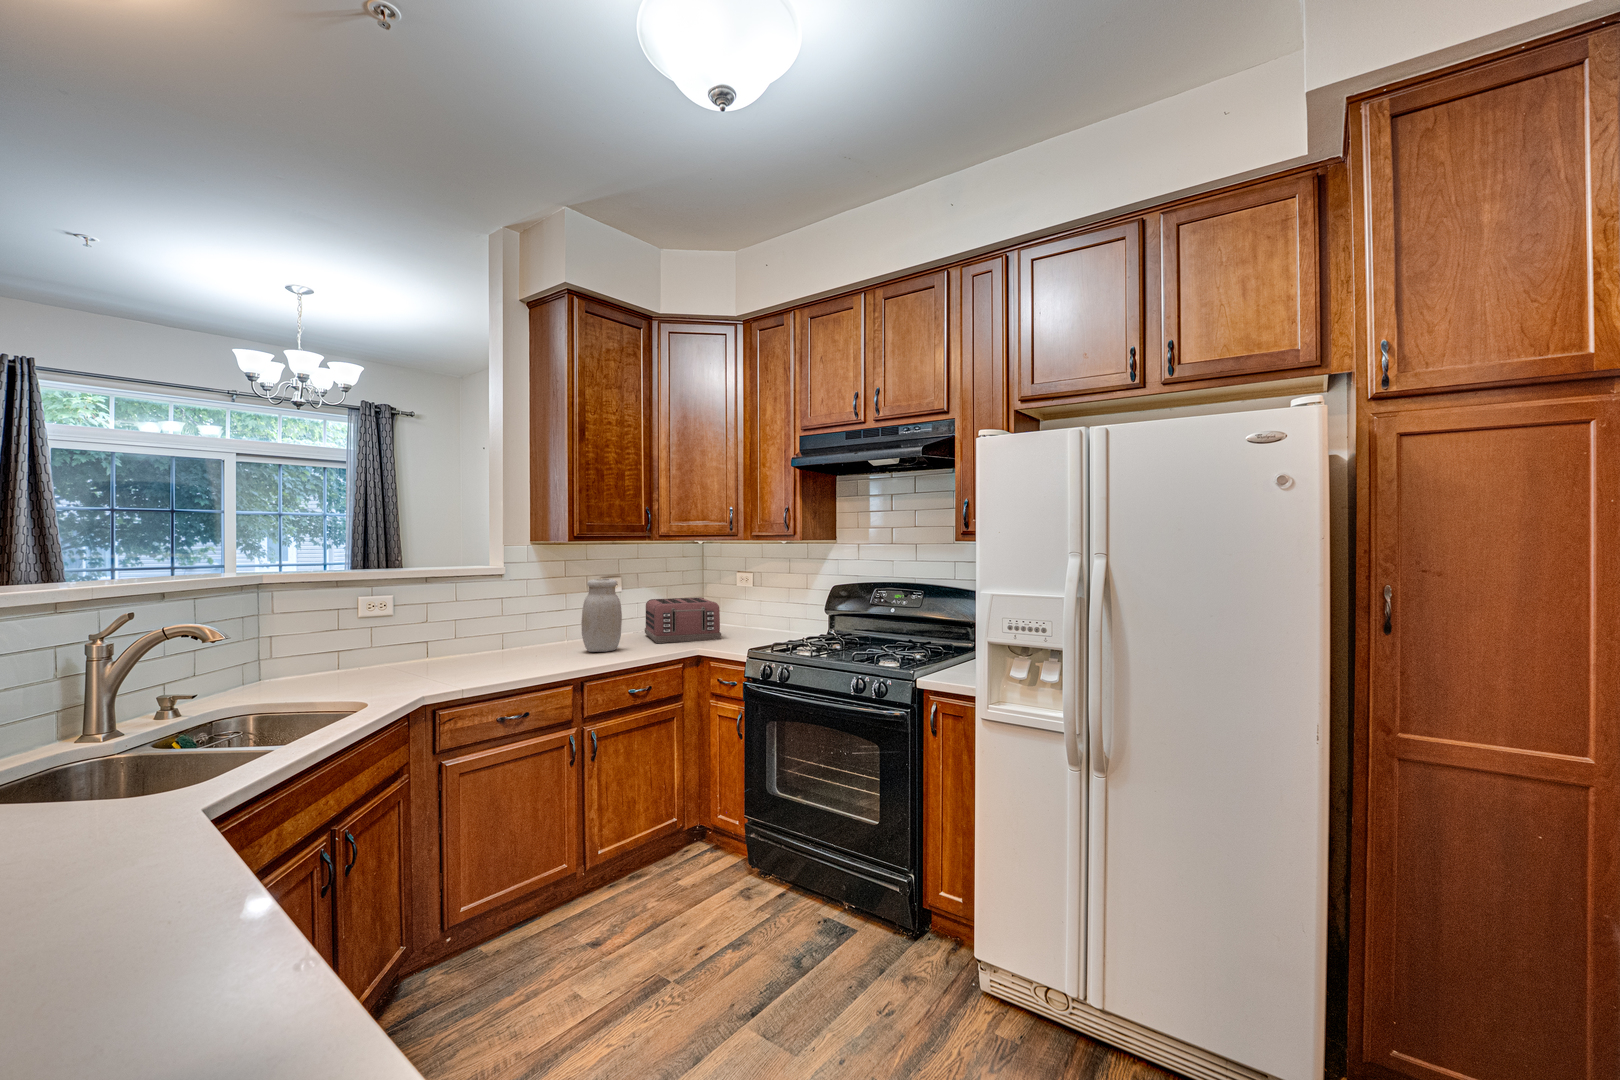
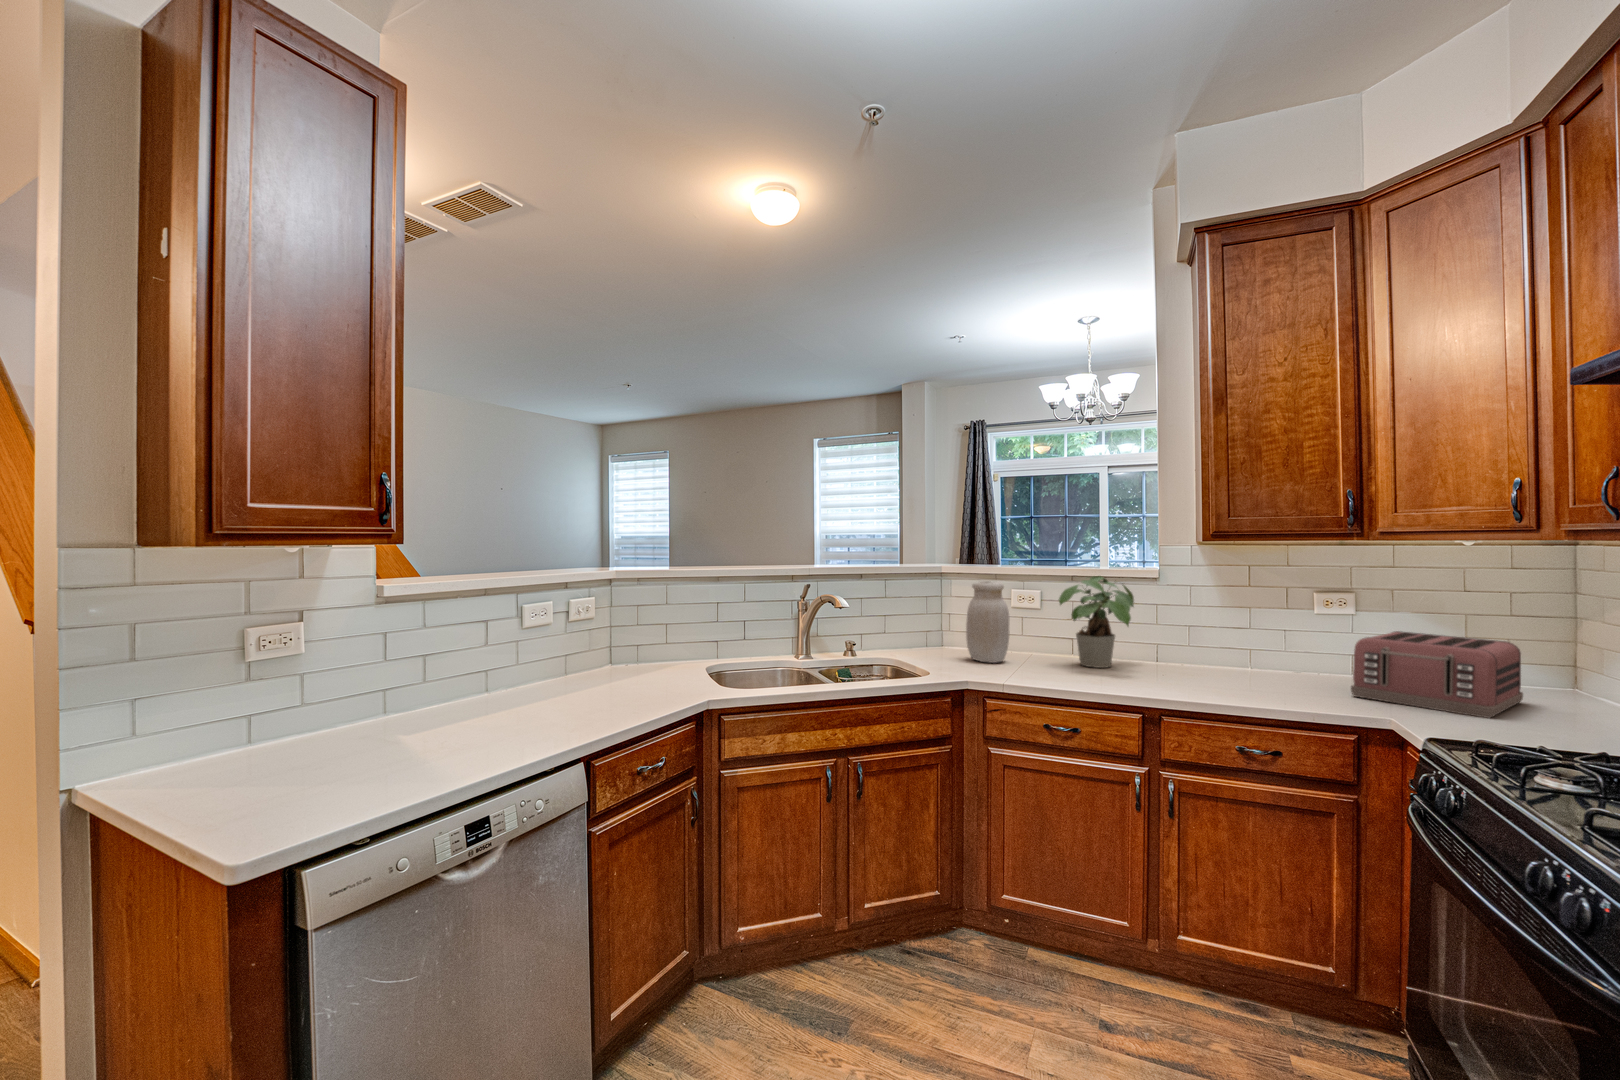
potted plant: none [446,577,529,665] -> present [1059,576,1134,668]
jar: present [581,579,622,652] -> present [966,581,1010,663]

